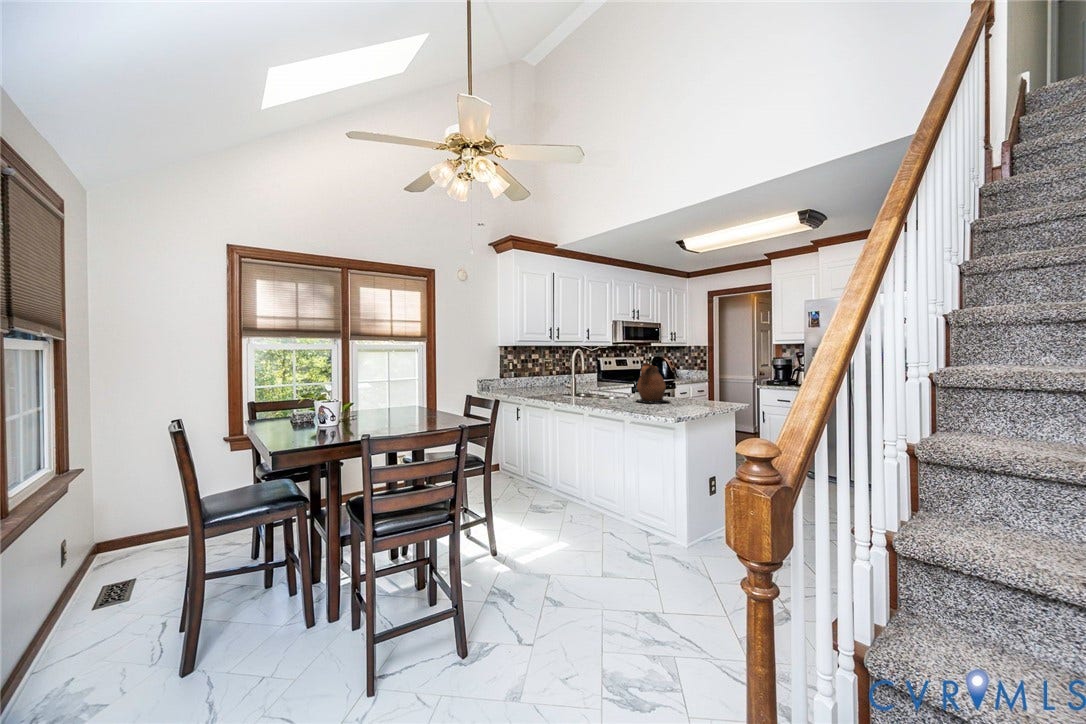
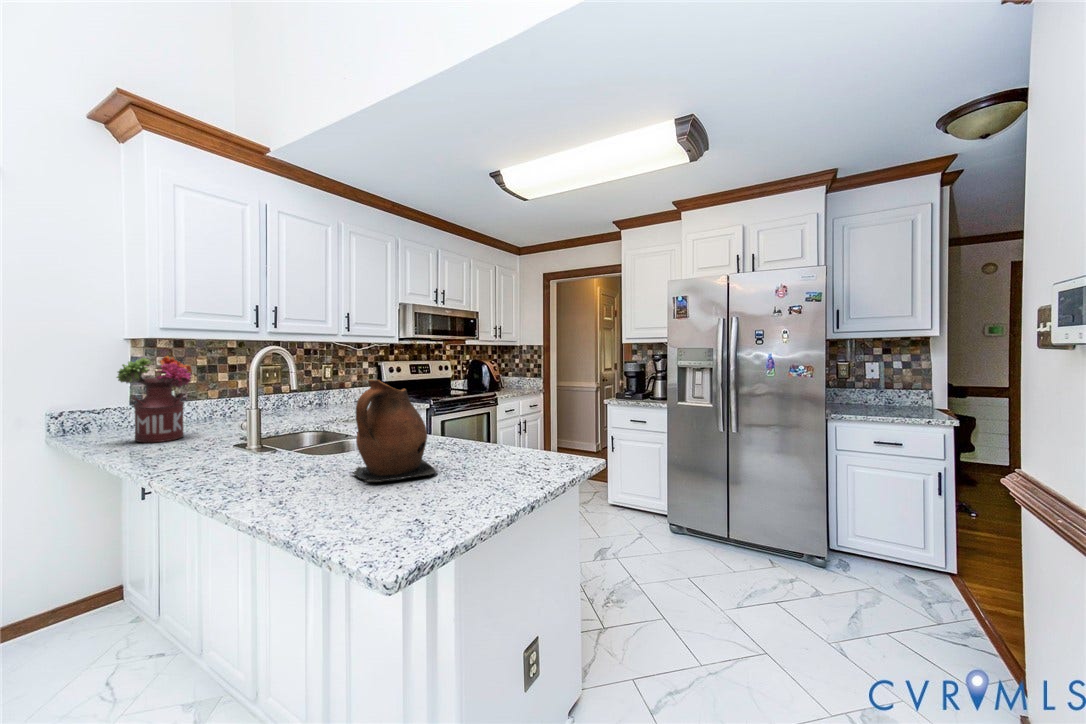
flower arrangement: none [514,354,541,393] -> present [117,356,192,442]

